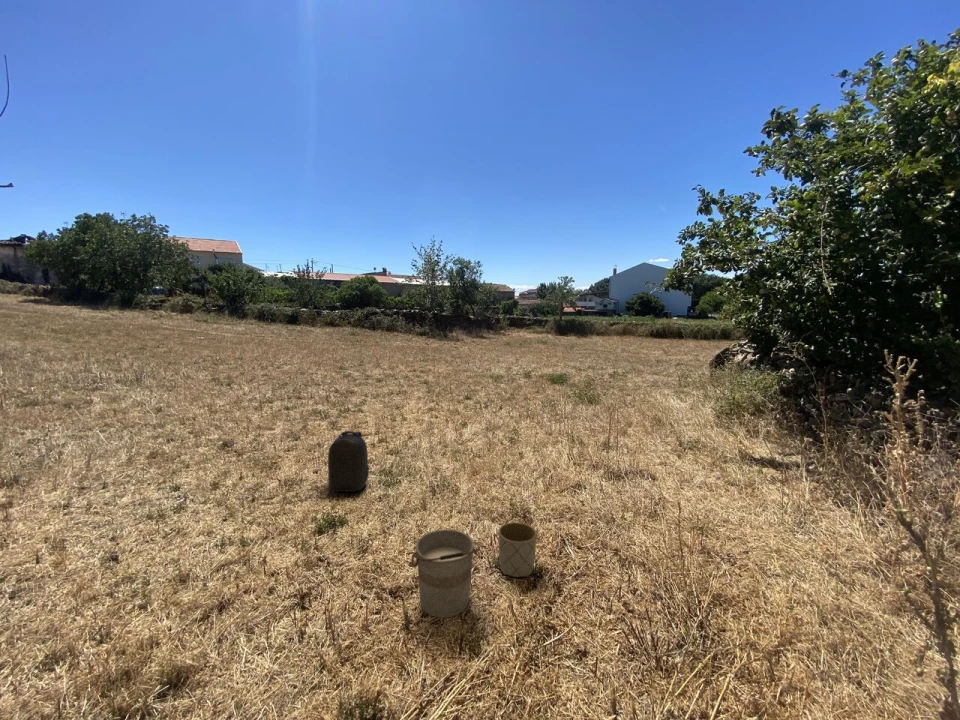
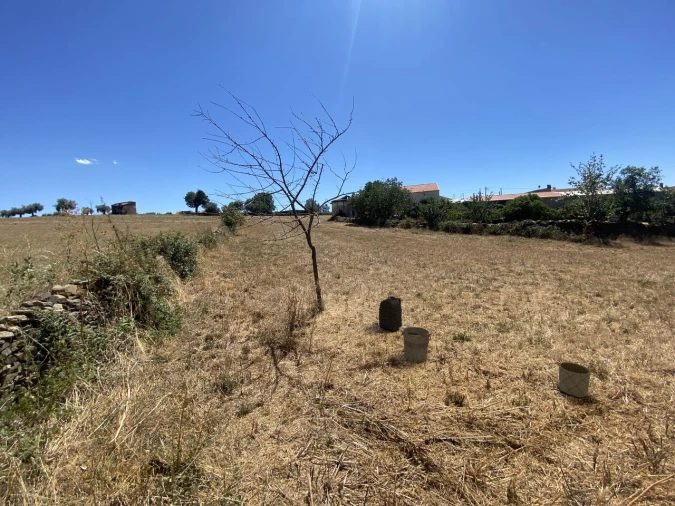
backpack: present [328,431,369,492] -> present [379,296,402,331]
bucket: present [411,530,480,618] -> present [400,327,431,362]

